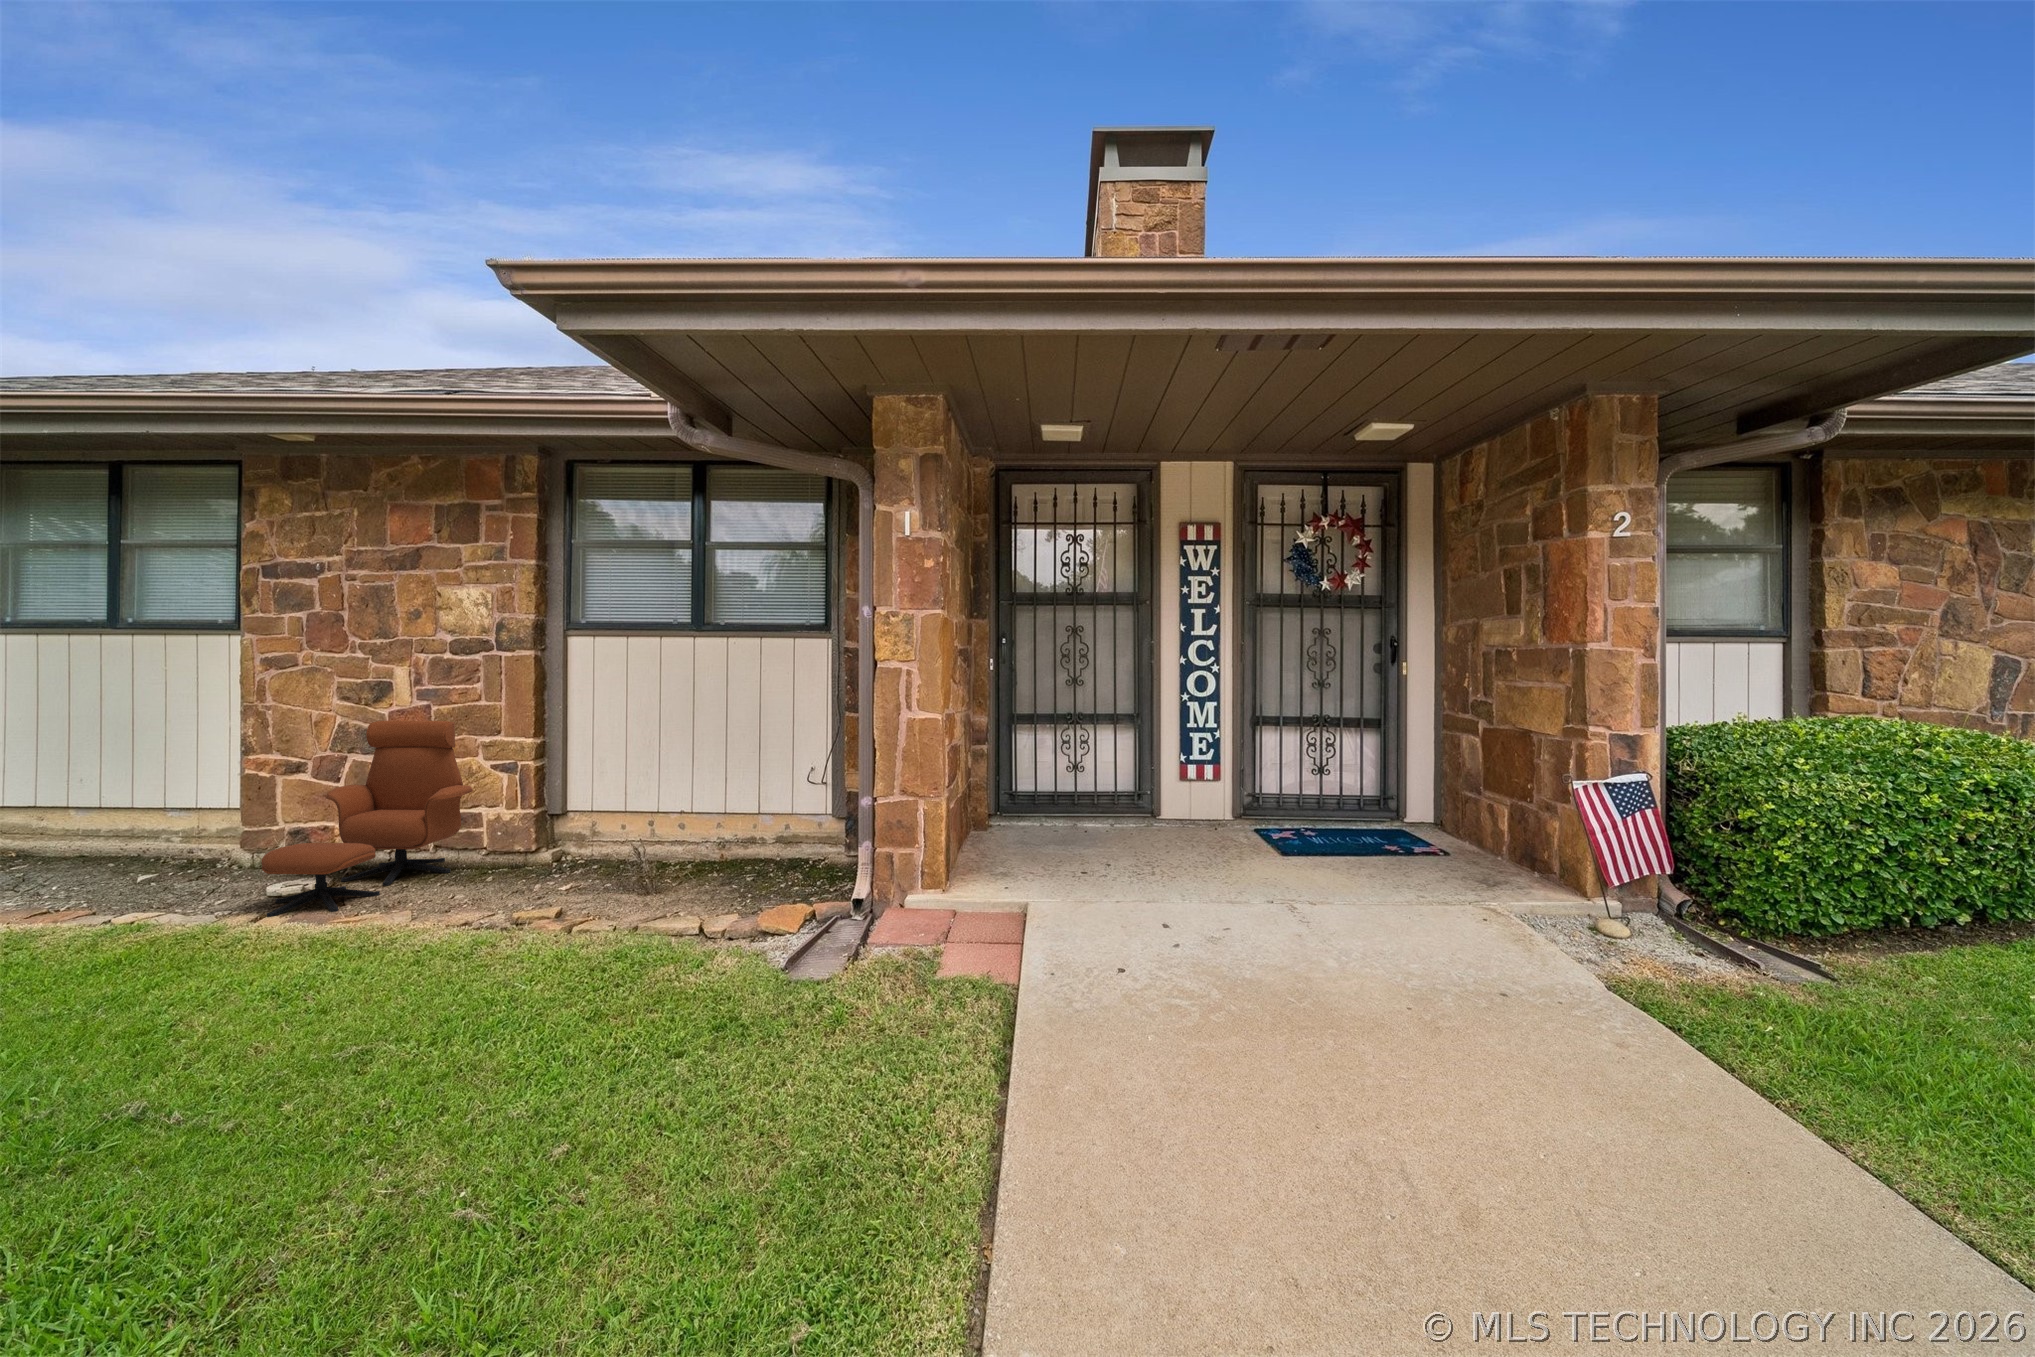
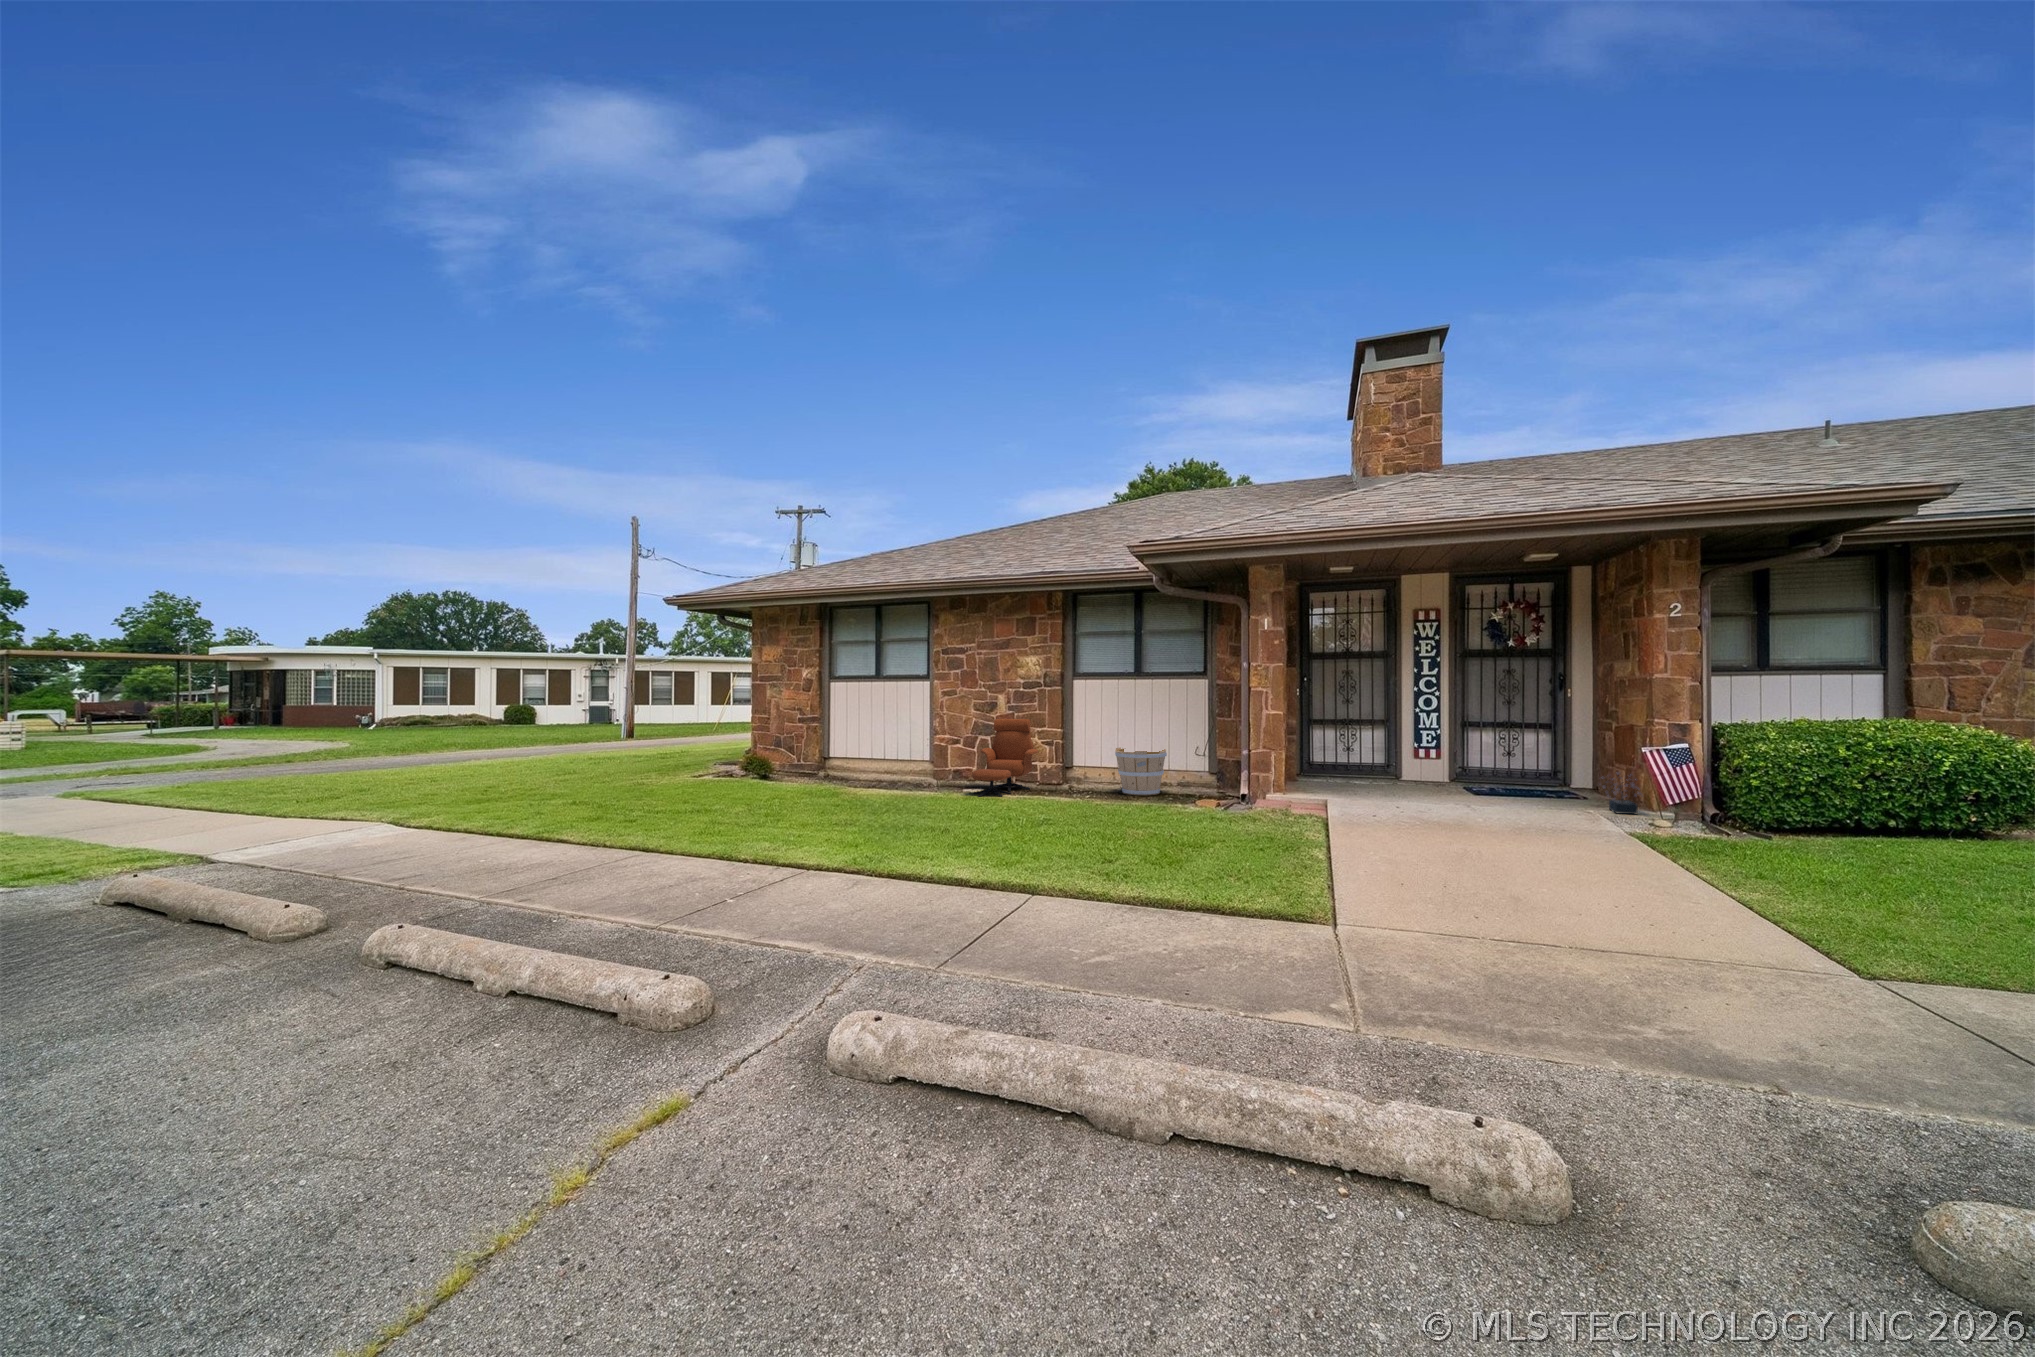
wooden bucket: none [634,773,747,878] -> present [1115,747,1167,795]
decorative plant: none [1481,812,1563,893] -> present [1601,773,1640,814]

